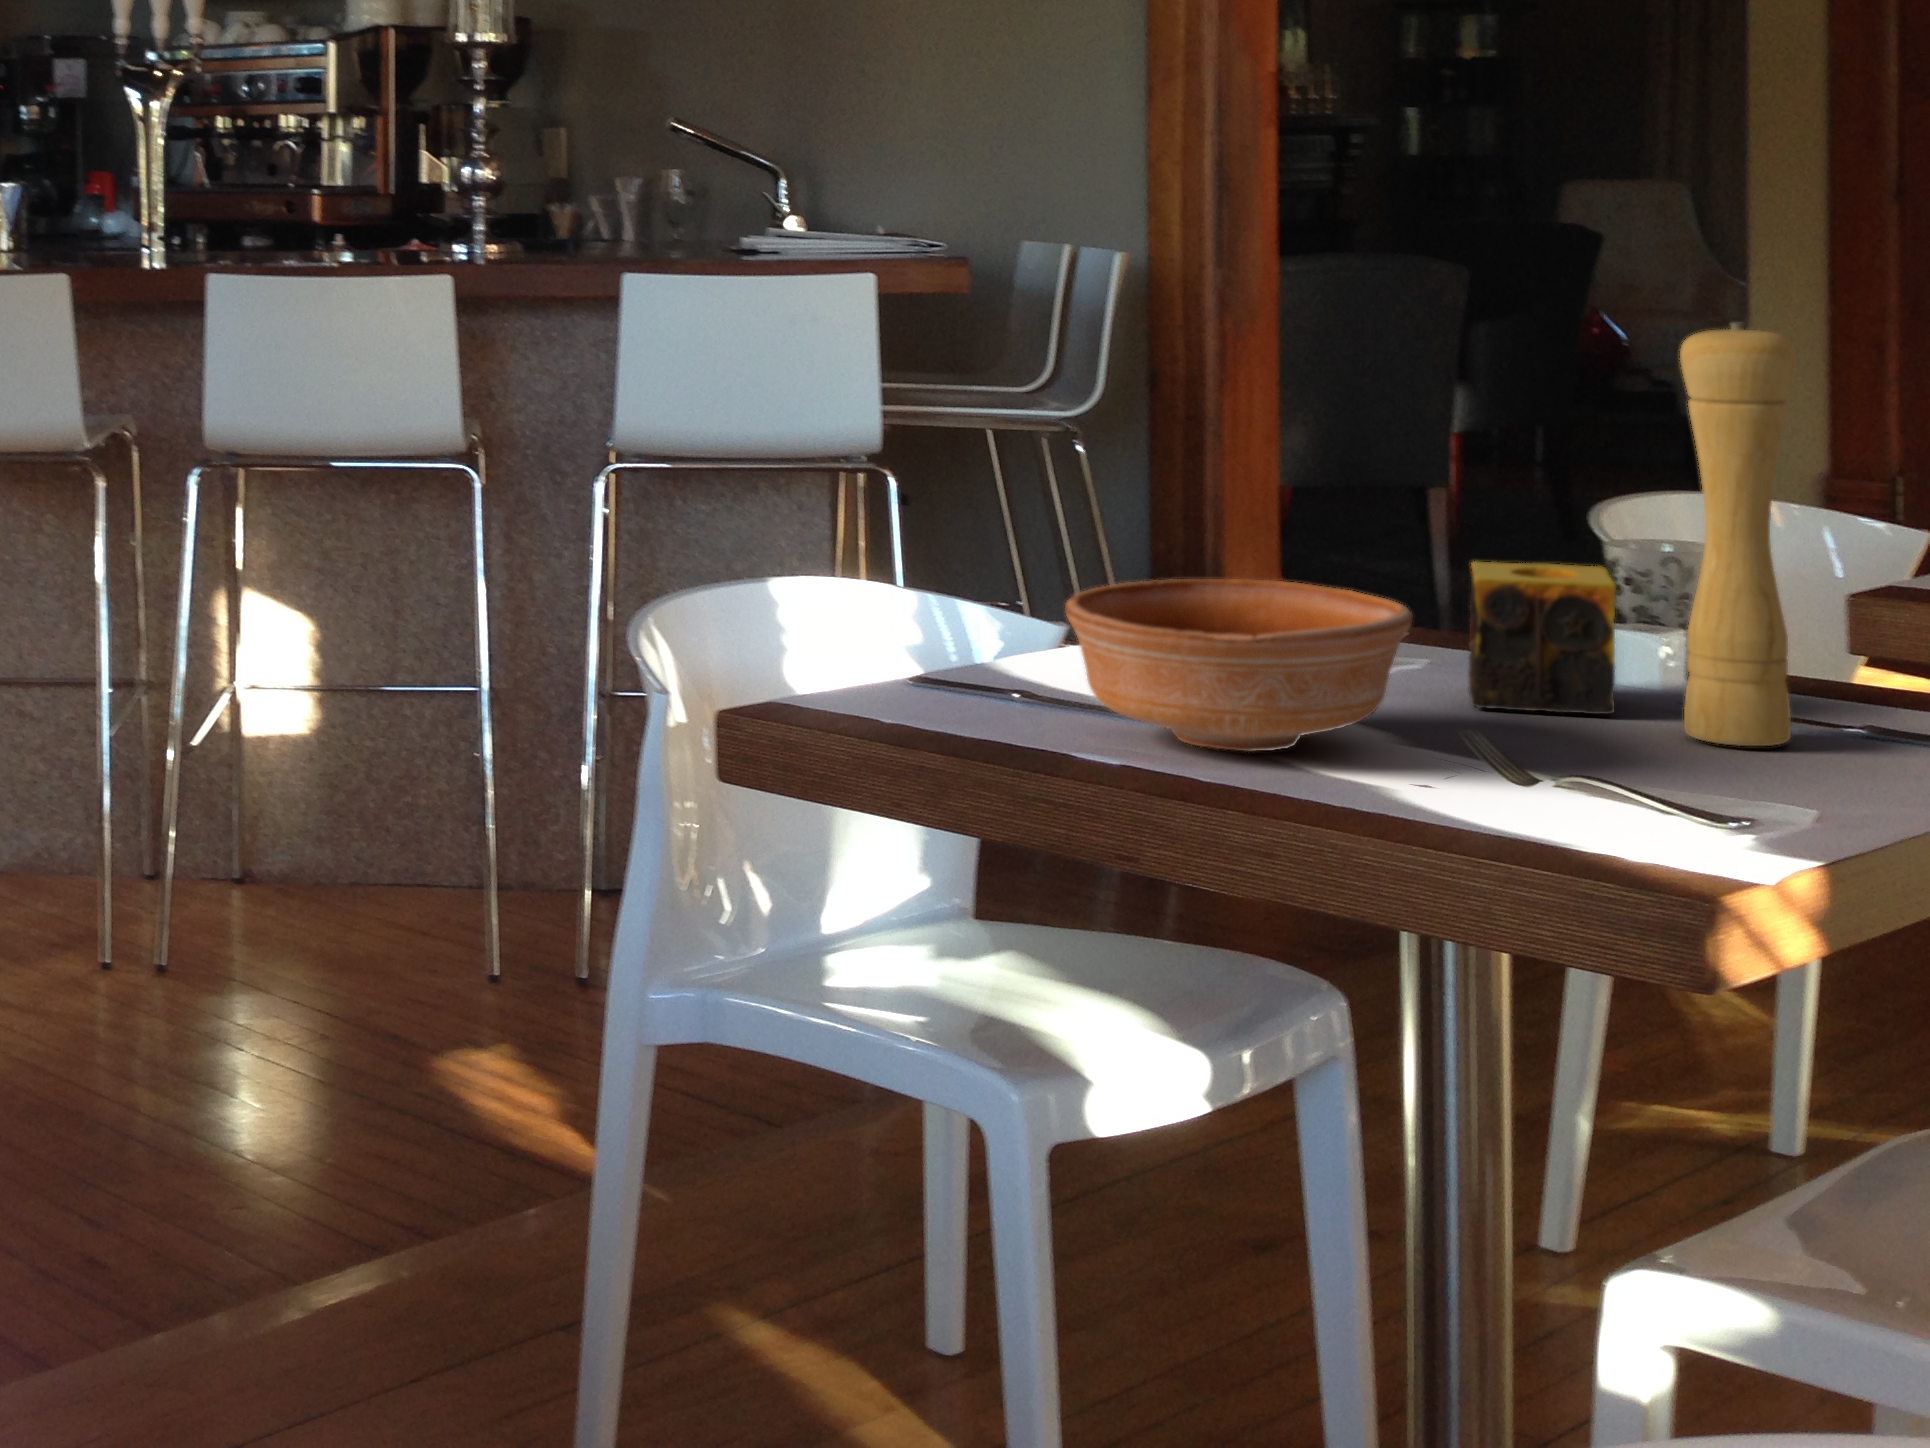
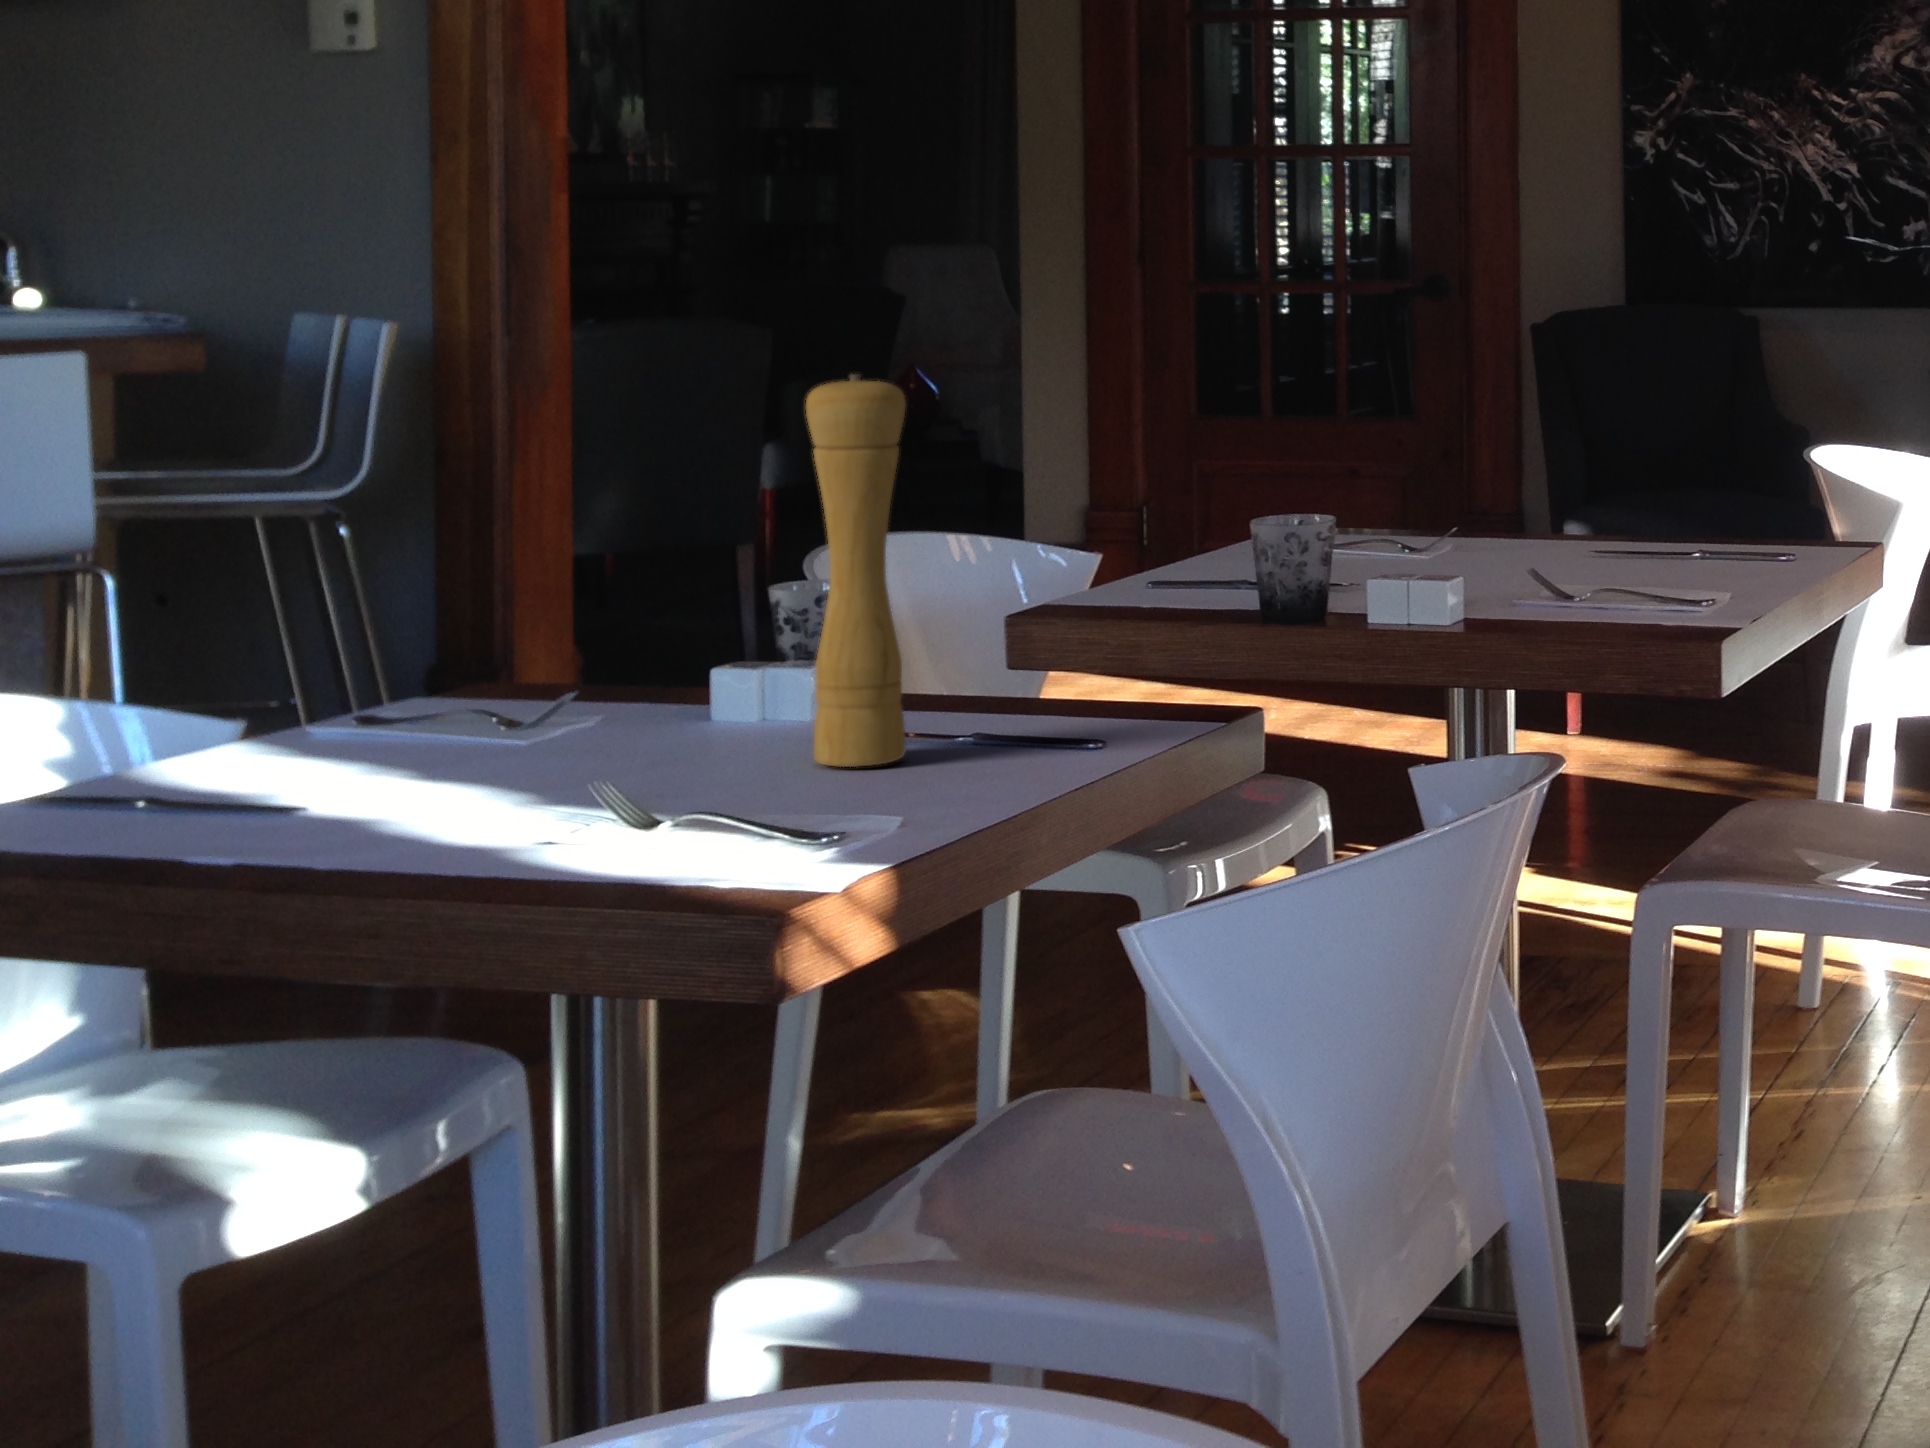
candle: present [1468,561,1616,714] -> none [623,610,758,758]
bowl: present [1065,579,1413,752] -> none [177,651,546,828]

